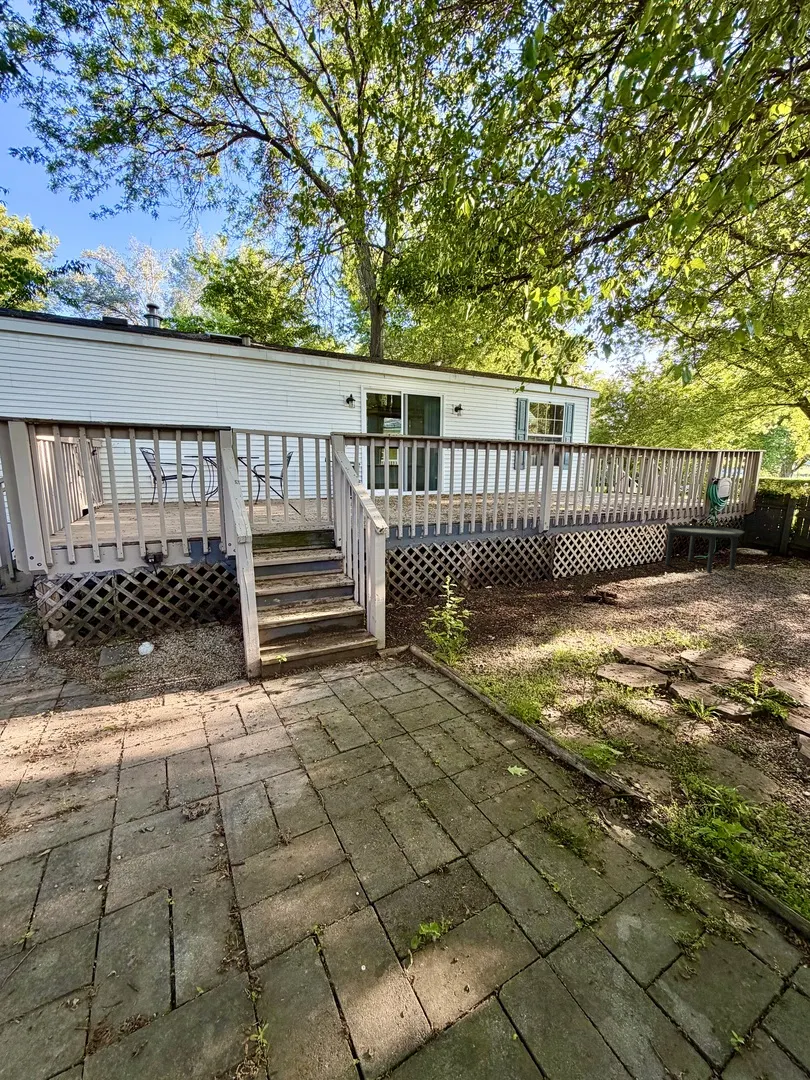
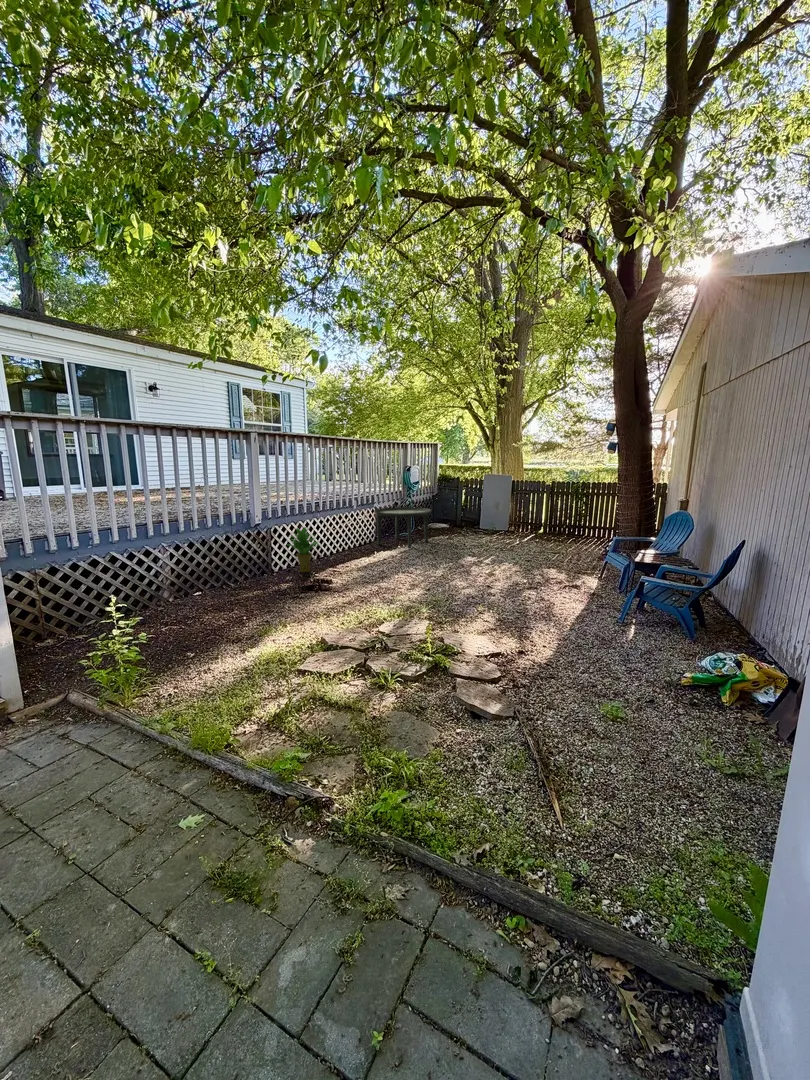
potted plant: none [569,538,606,583] -> present [290,527,318,572]

